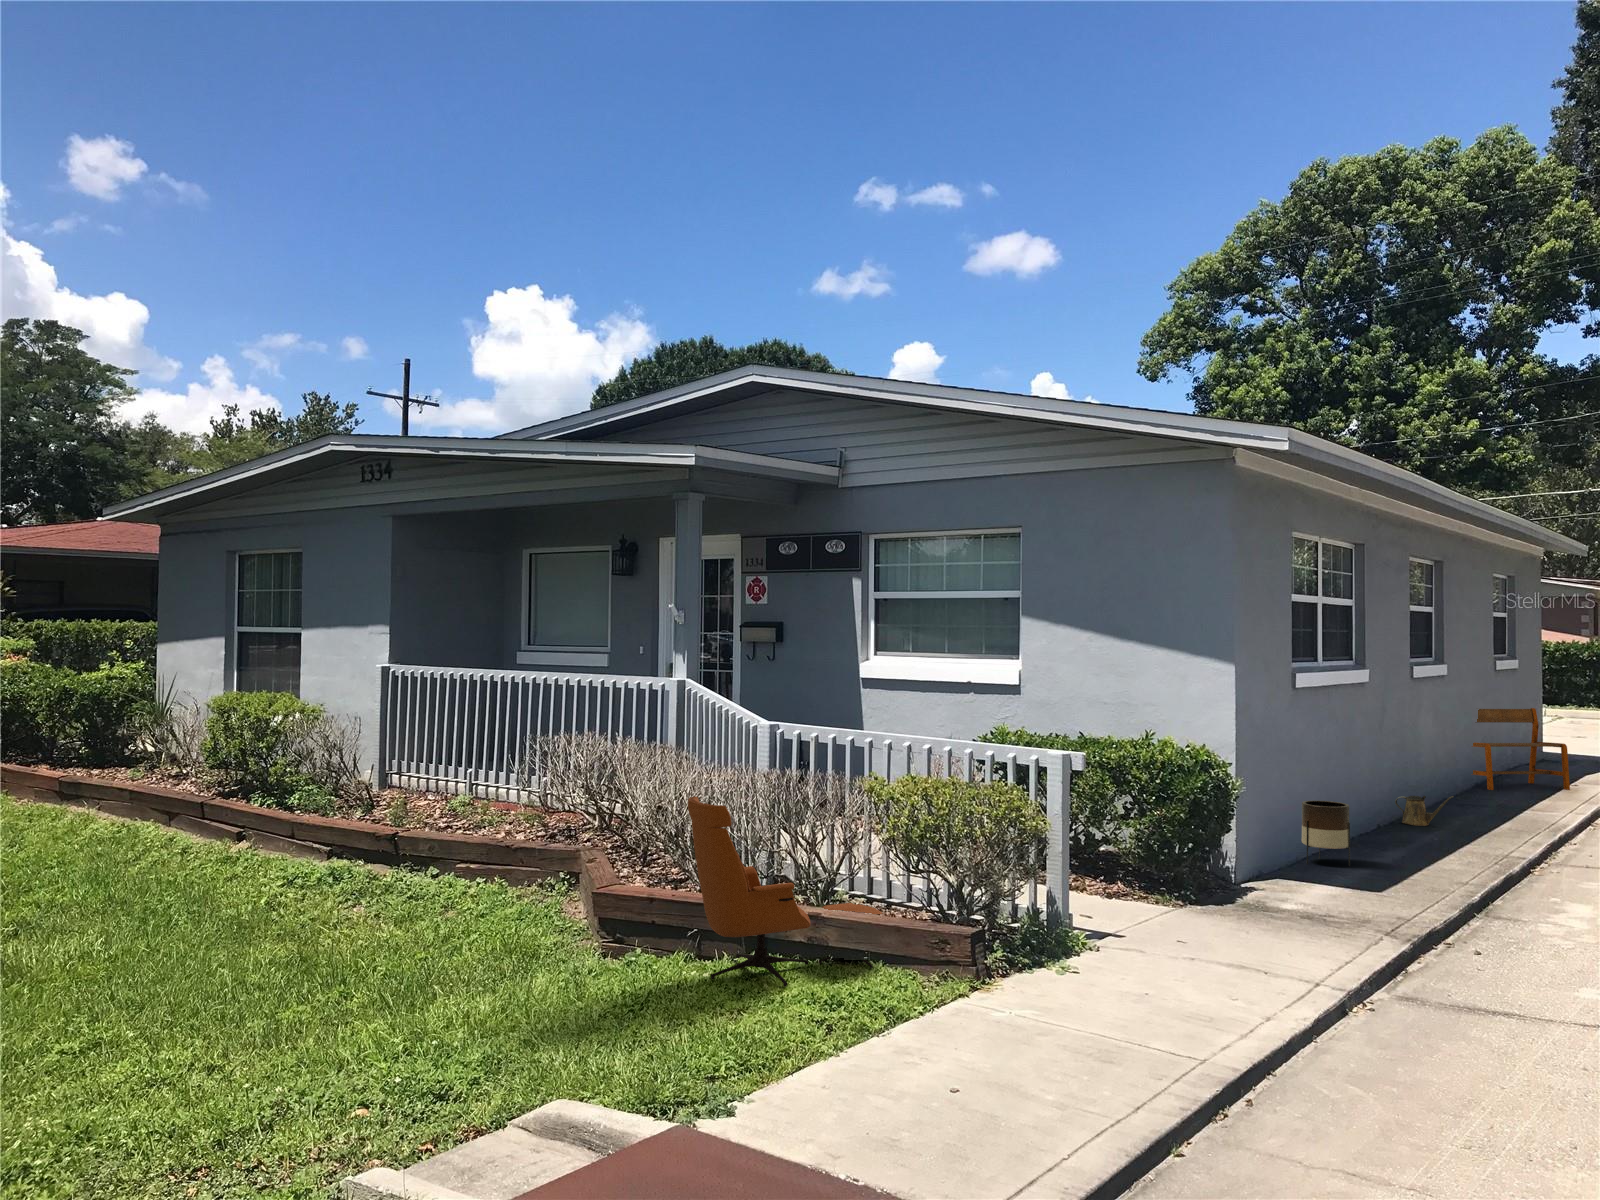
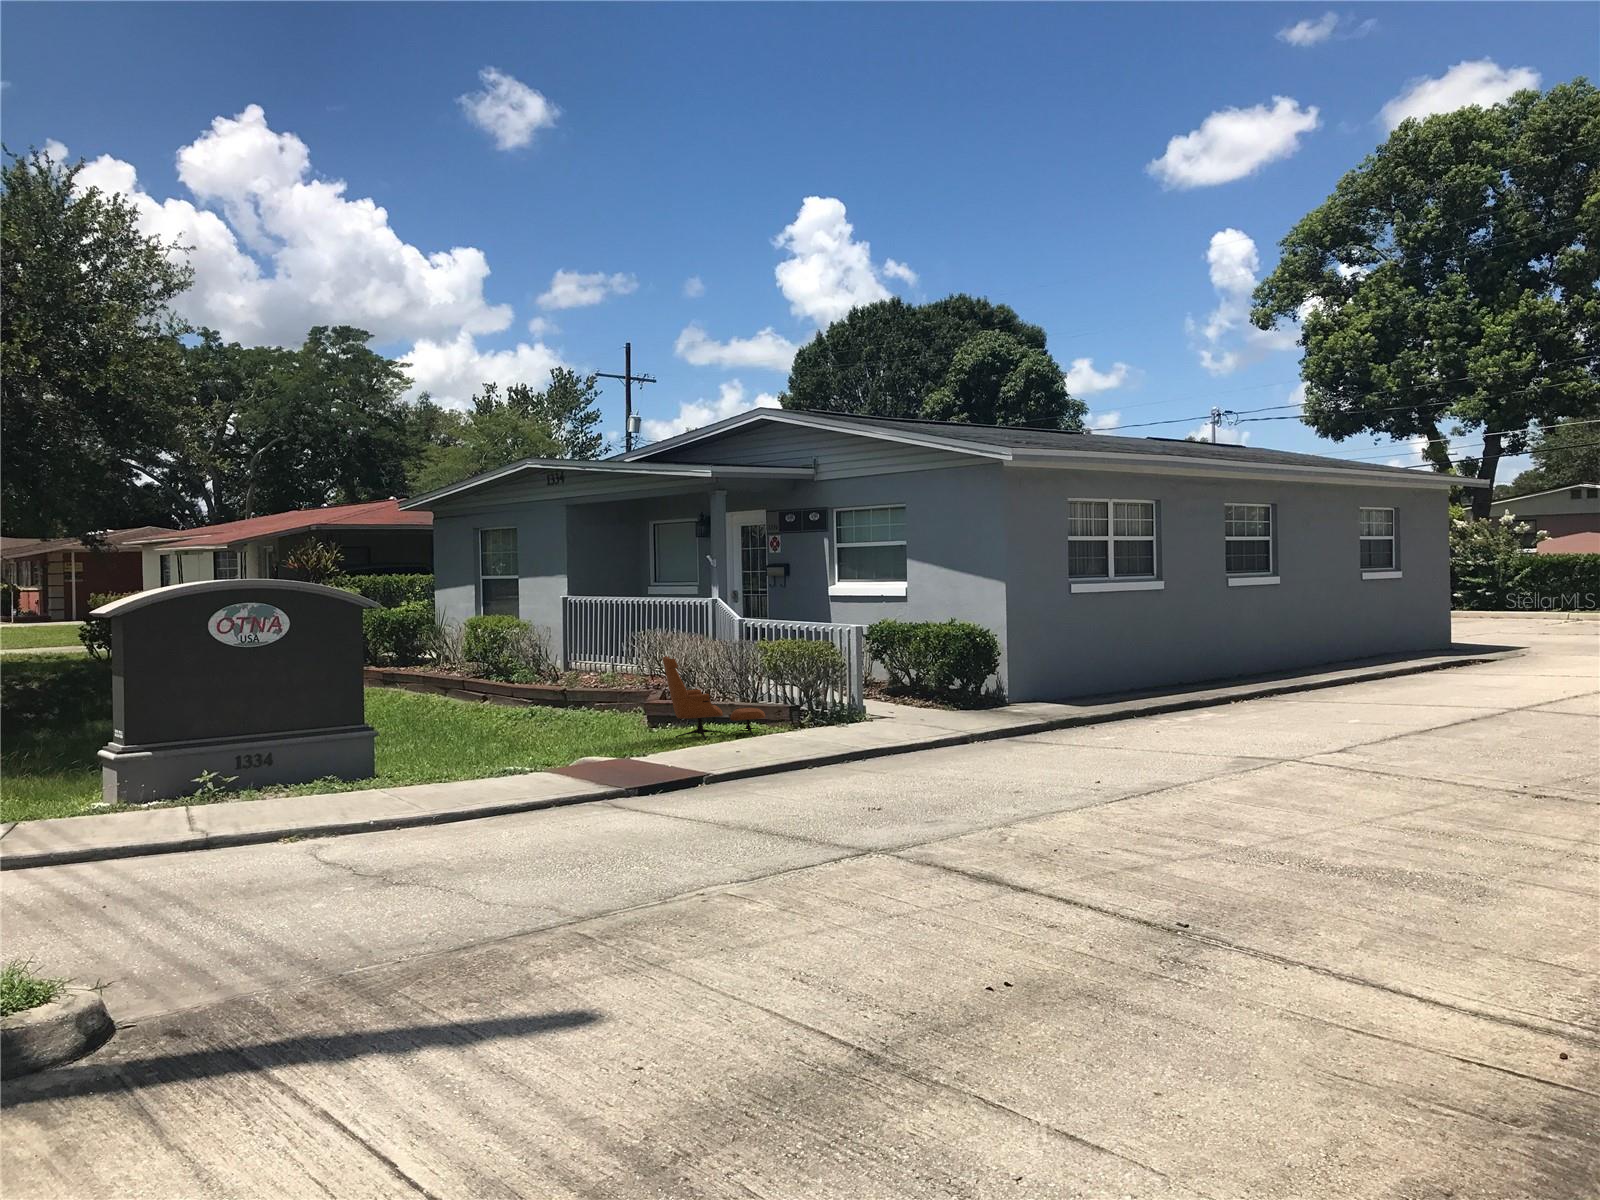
bench: present [1472,708,1570,790] -> none [1331,602,1407,663]
watering can: present [1395,796,1454,826] -> none [1203,662,1235,683]
planter: present [1302,801,1350,866] -> none [1077,663,1104,701]

